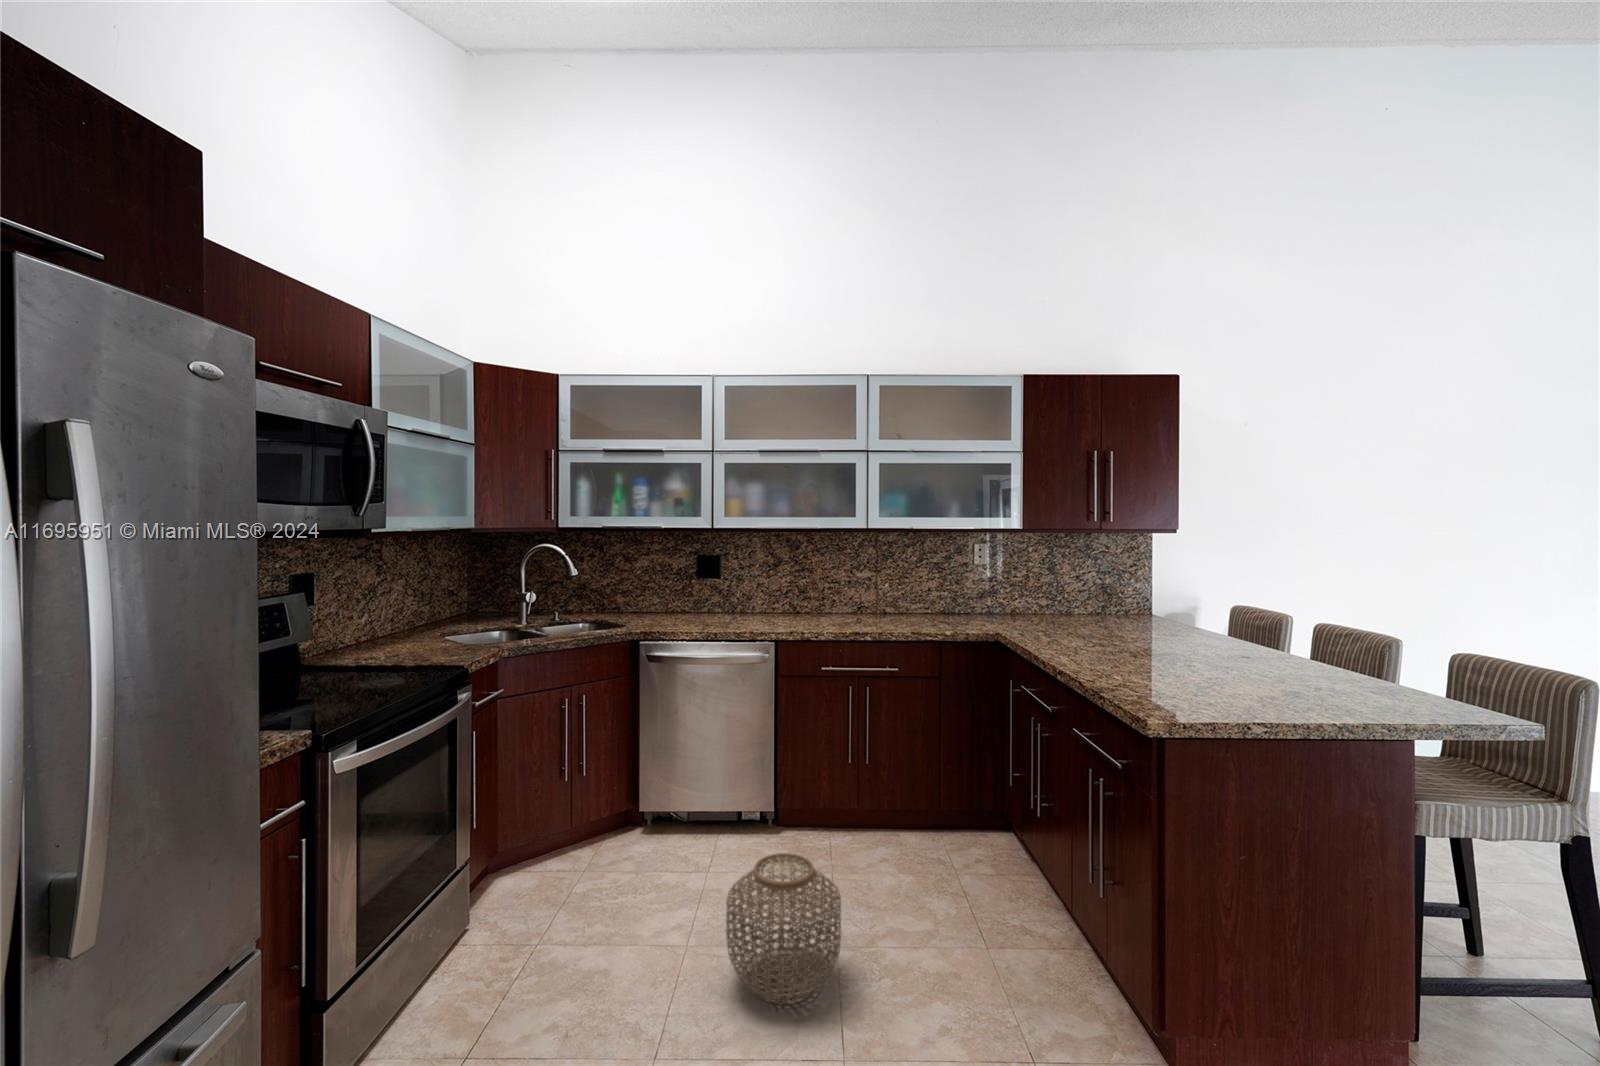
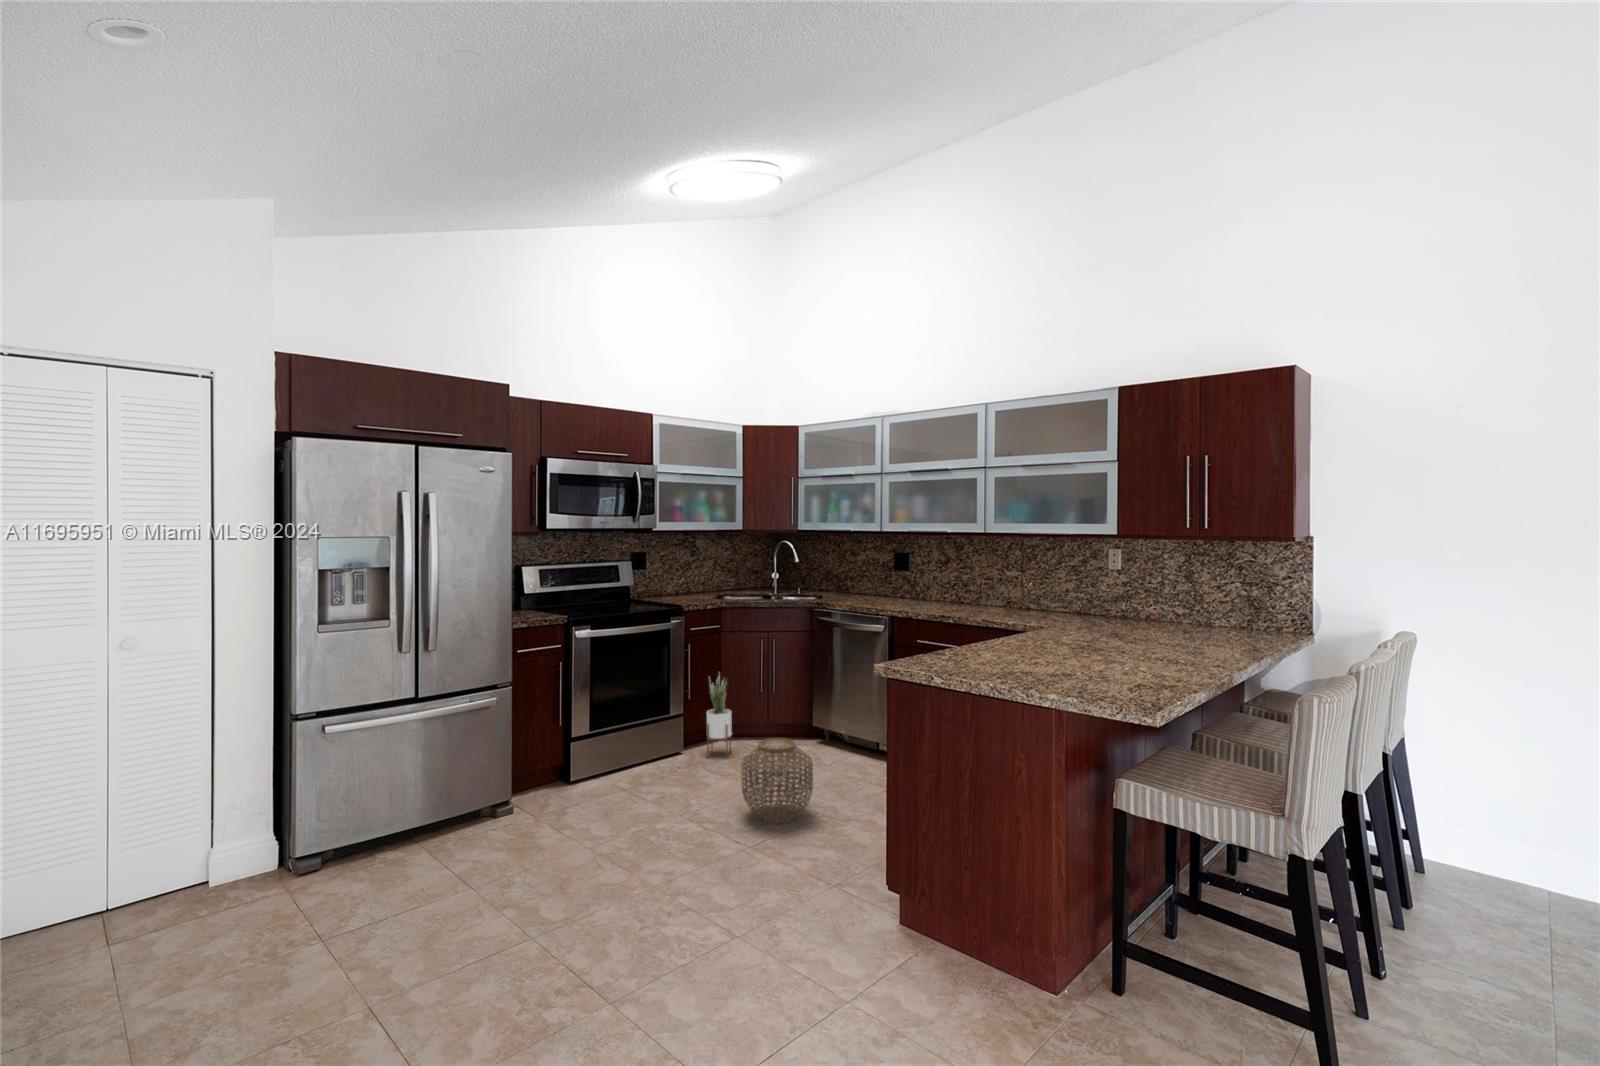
potted plant: none [502,766,548,920] -> present [707,676,732,757]

